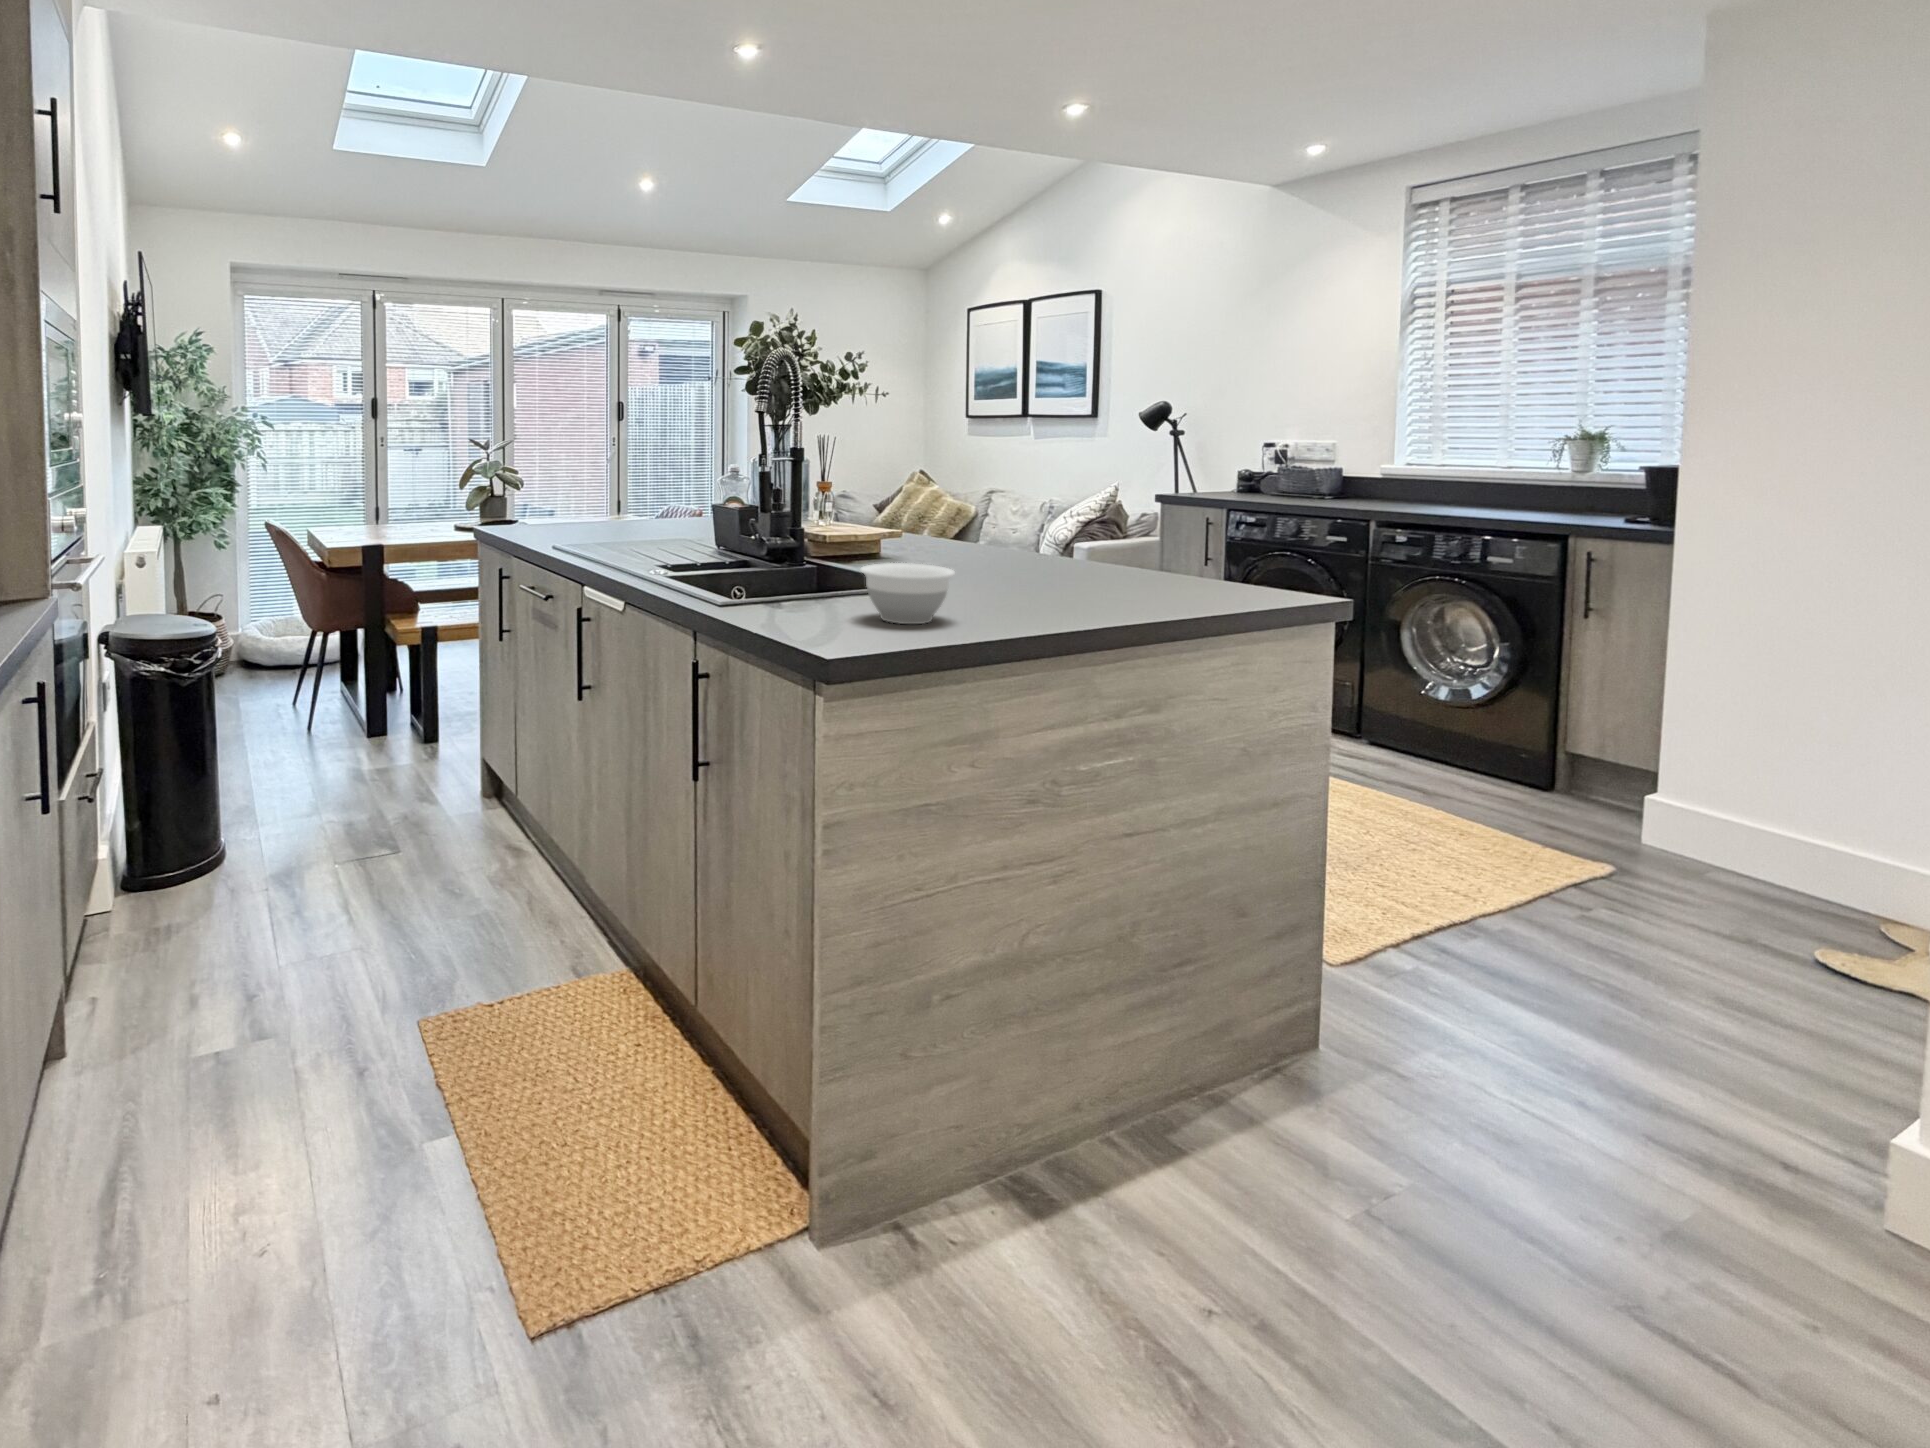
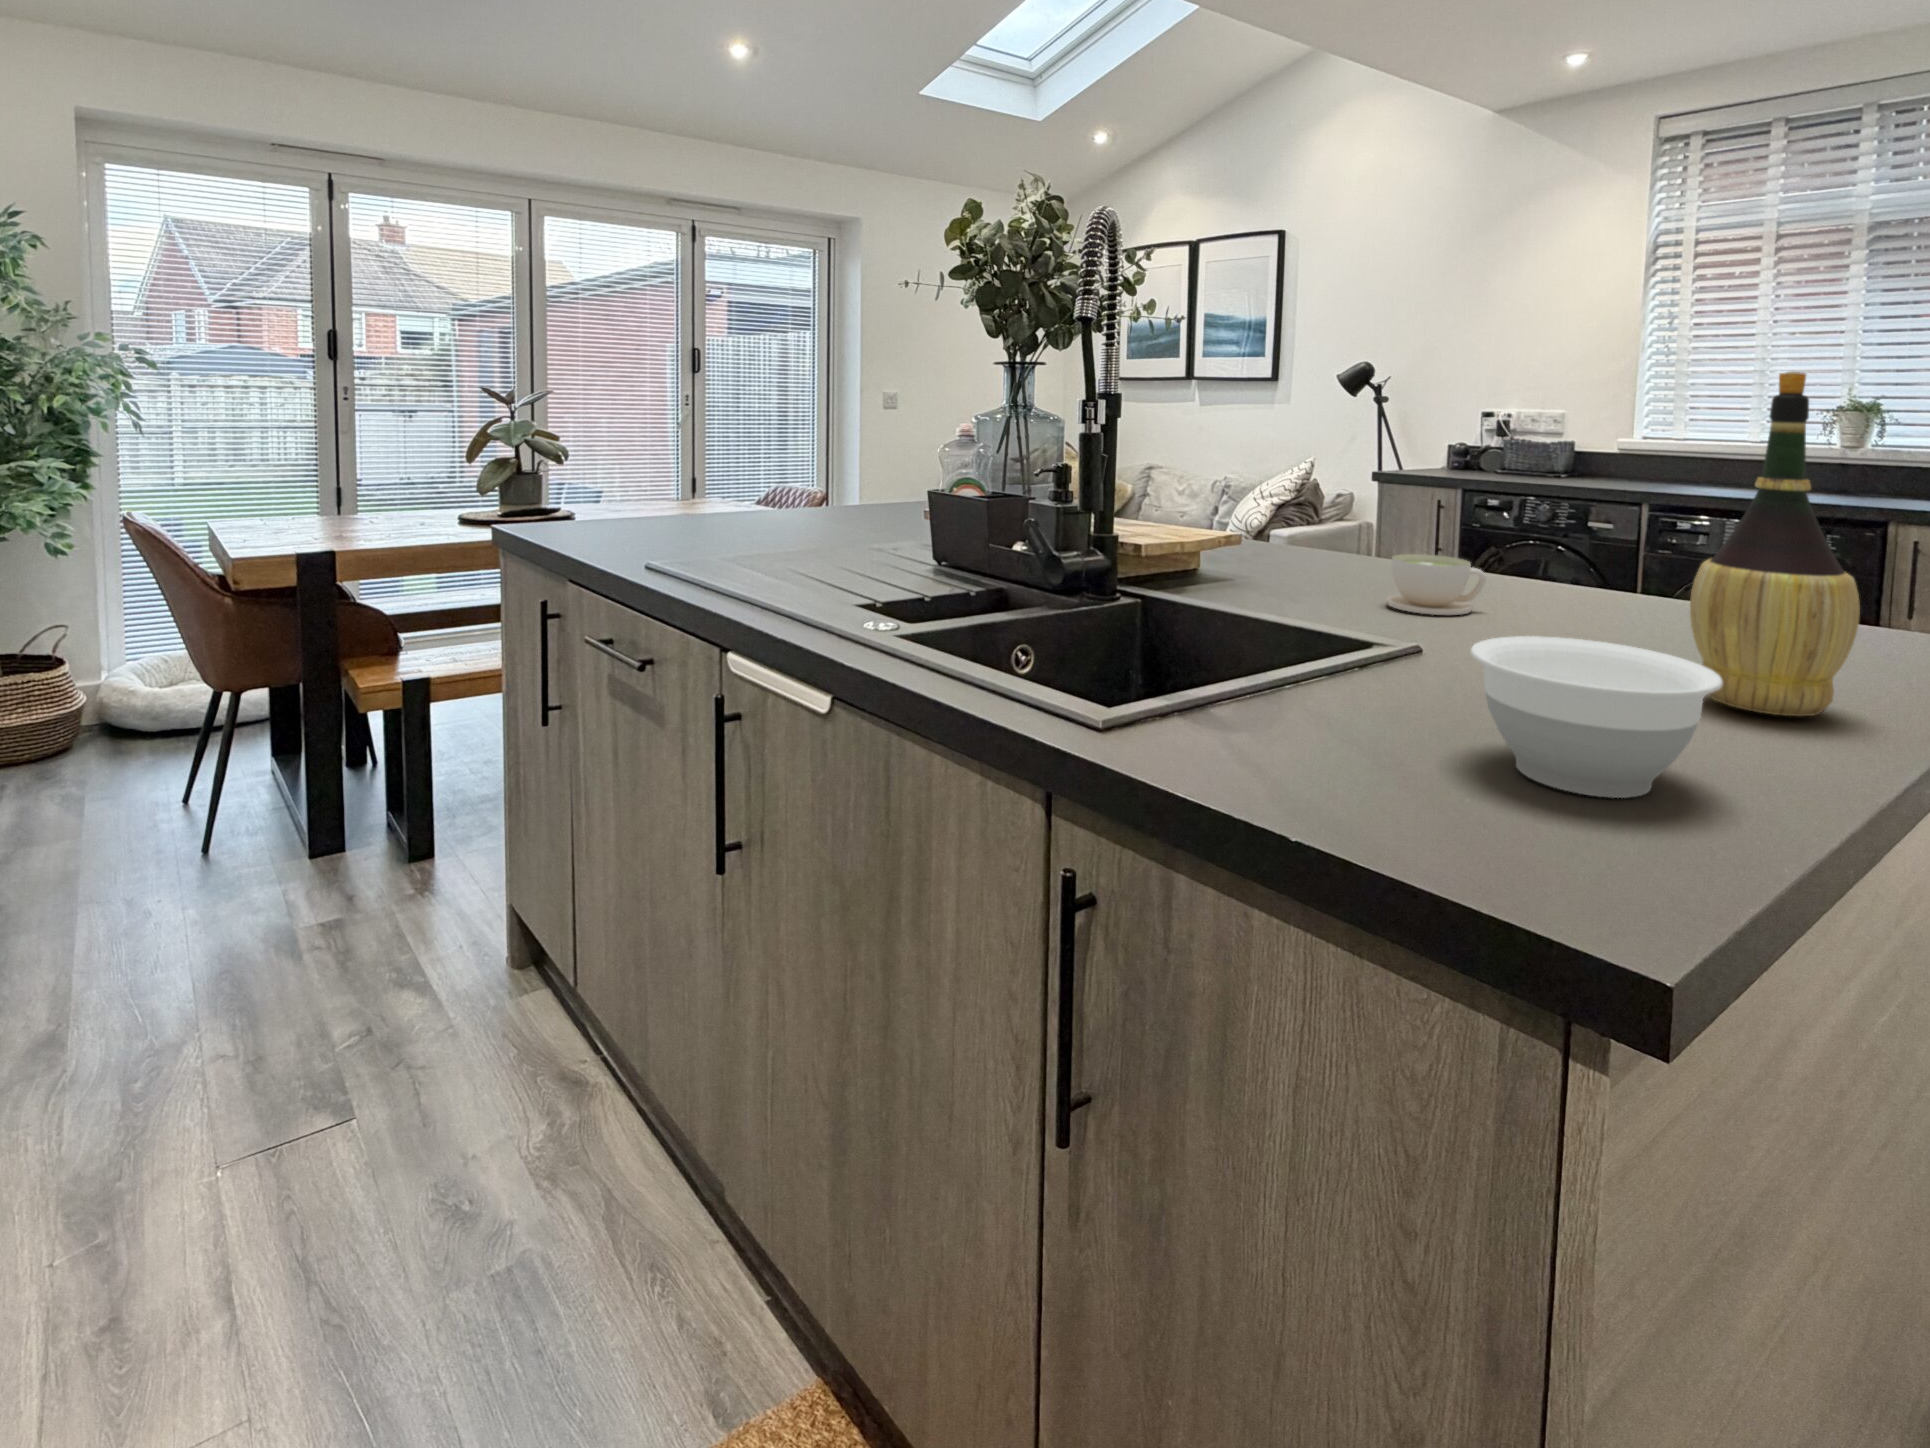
wine bottle: none [1020,441,1091,607] -> present [1690,372,1860,716]
coffee cup: none [954,540,1009,574] -> present [1386,554,1486,615]

